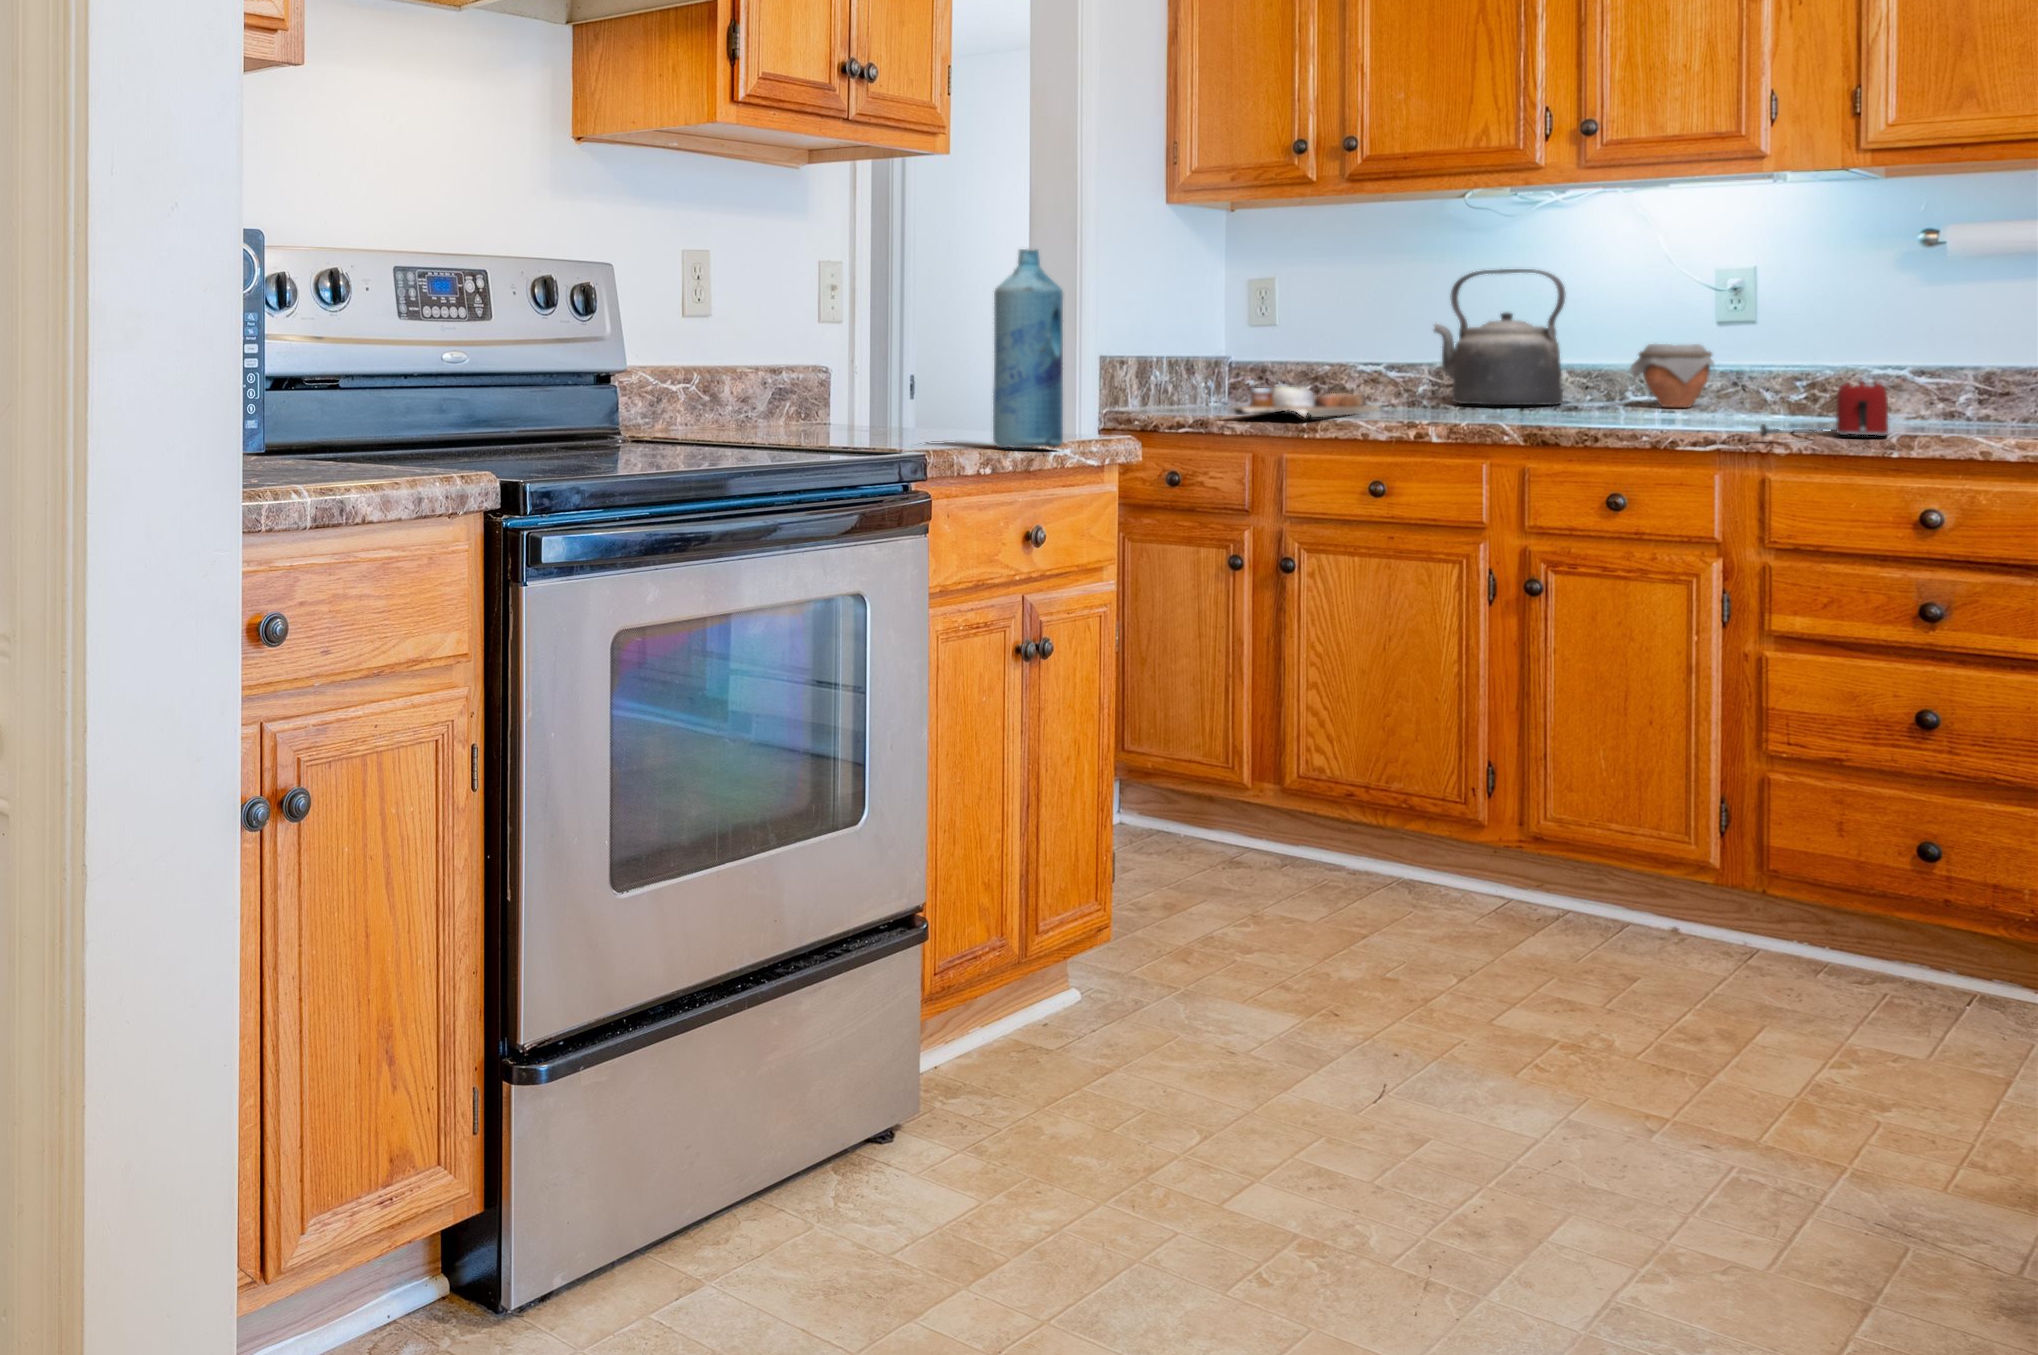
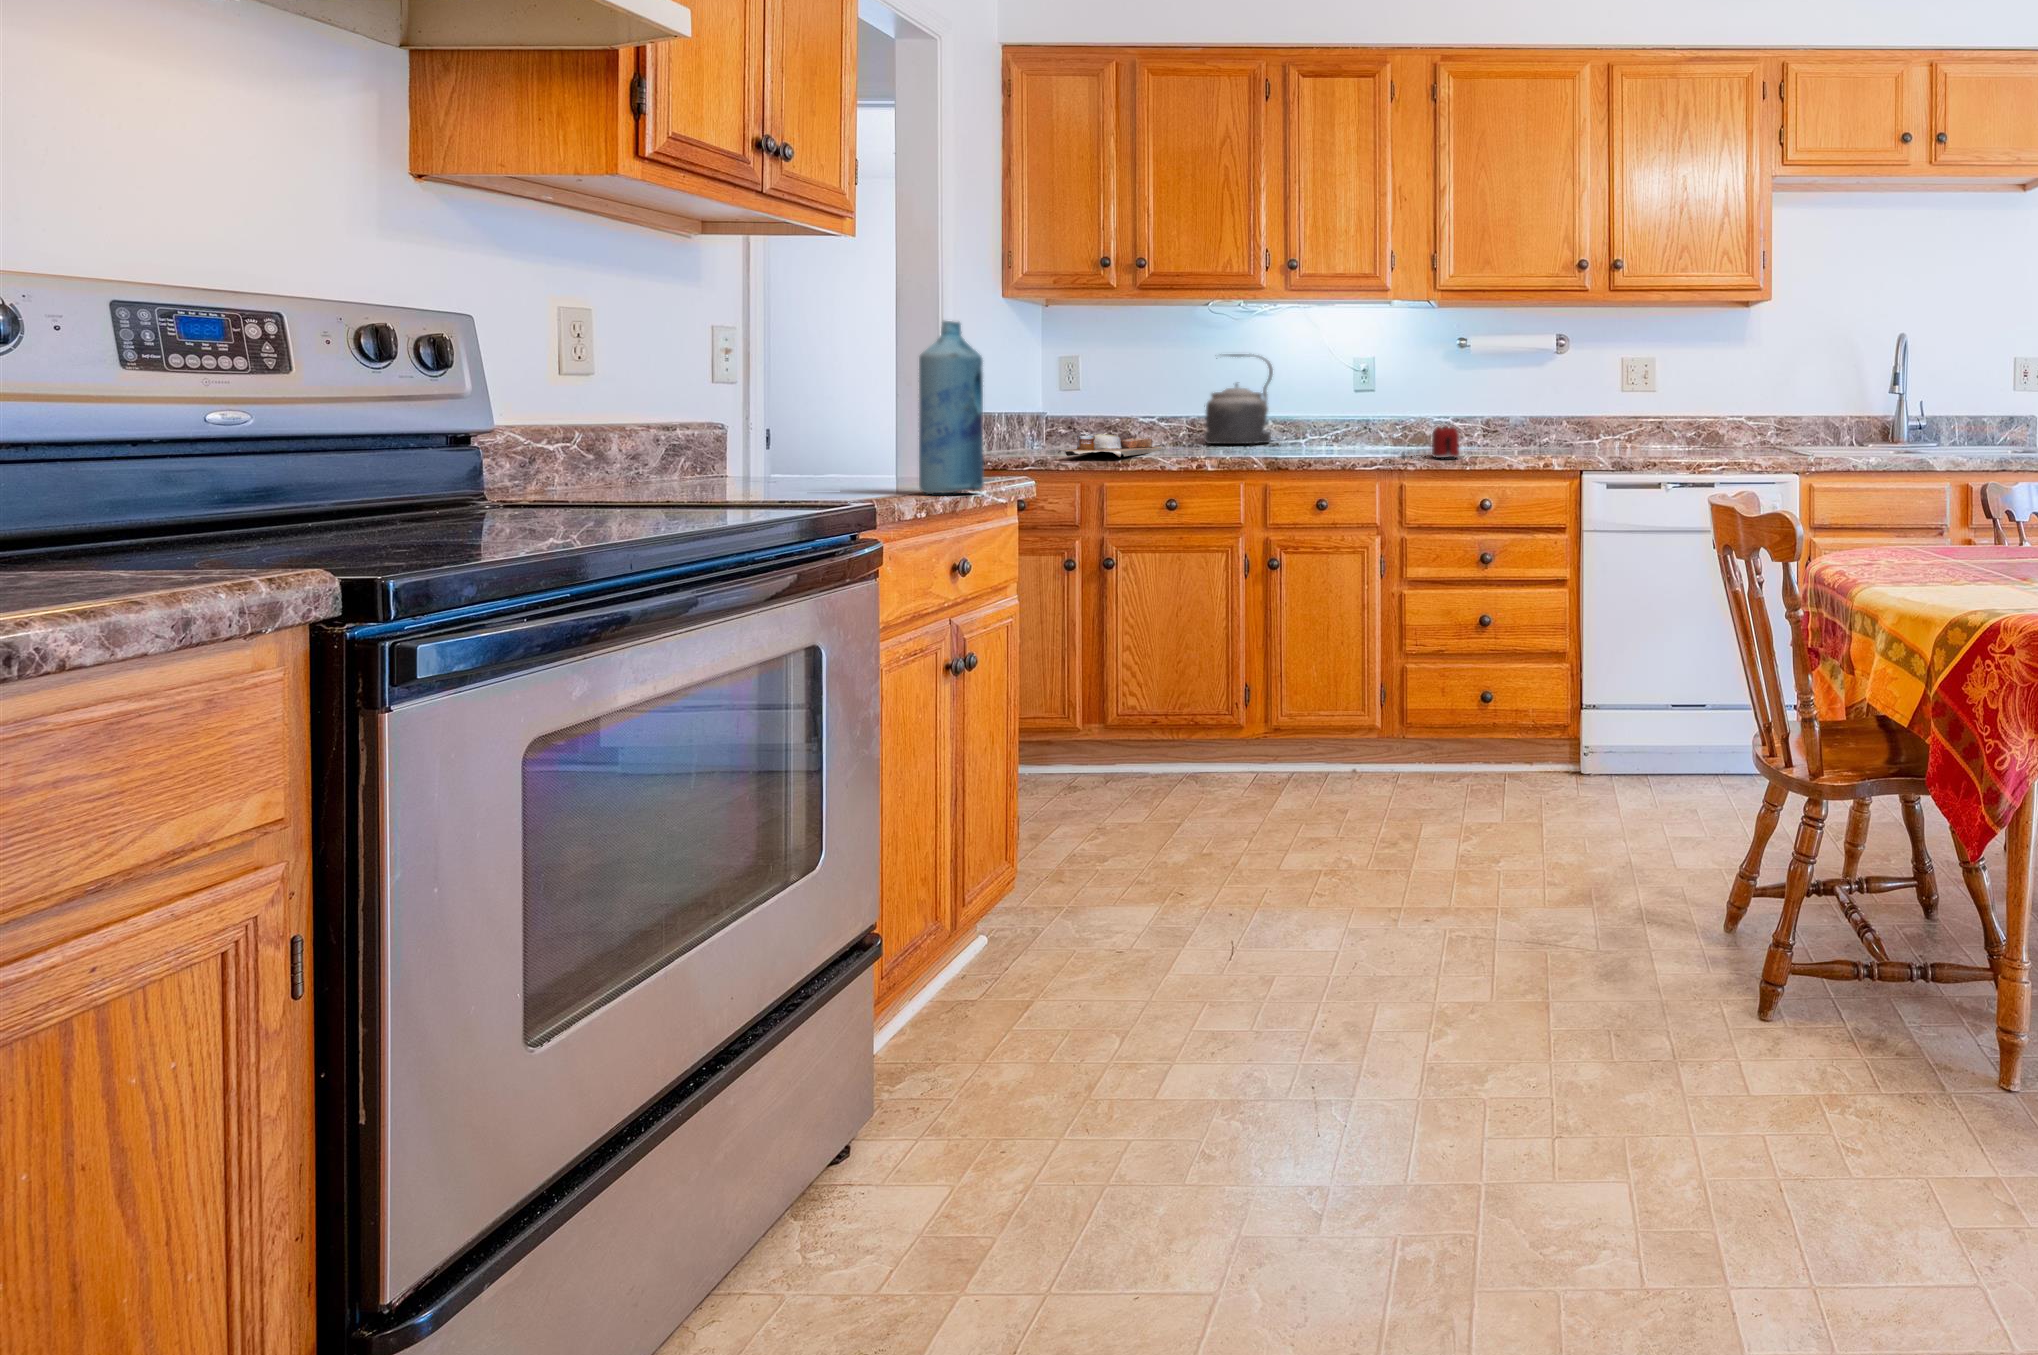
jar: present [1630,344,1714,408] -> none [1310,403,1357,443]

